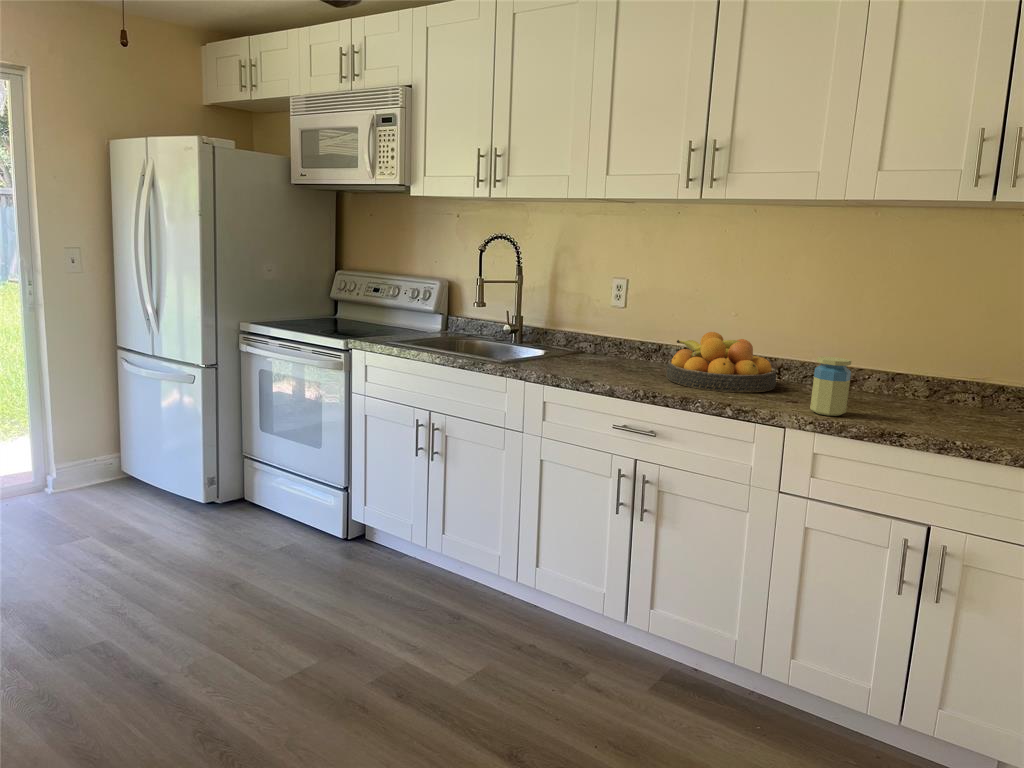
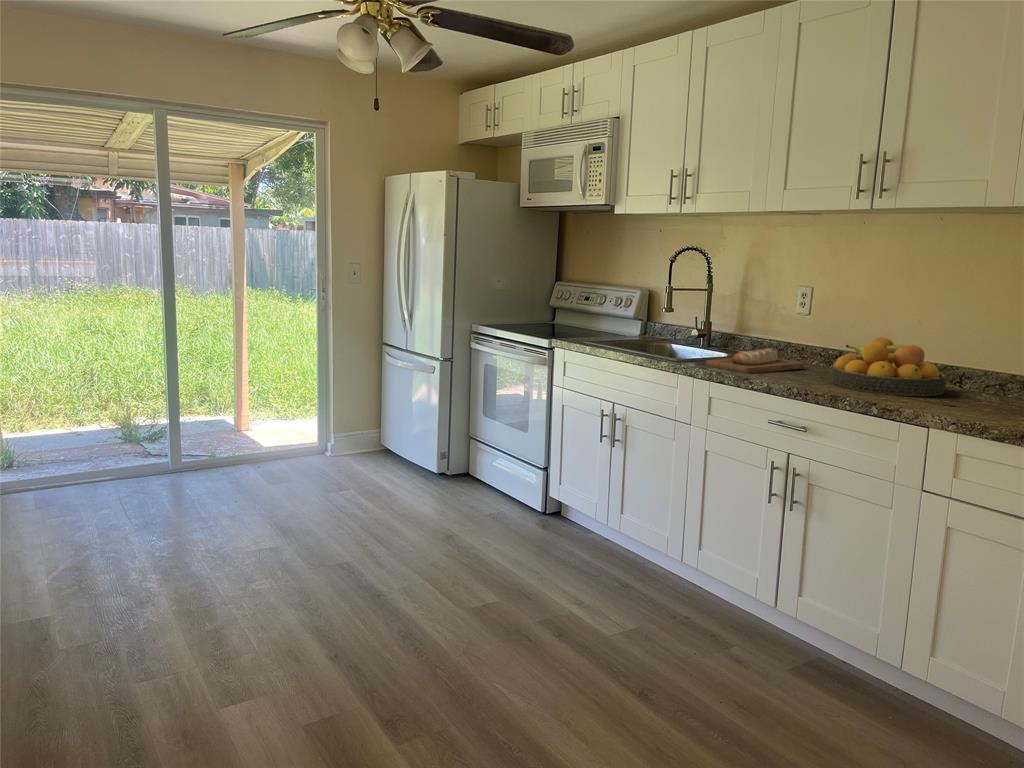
bread loaf: none [535,346,632,375] -> present [706,349,805,374]
jar: present [810,357,851,416] -> none [961,360,1007,419]

